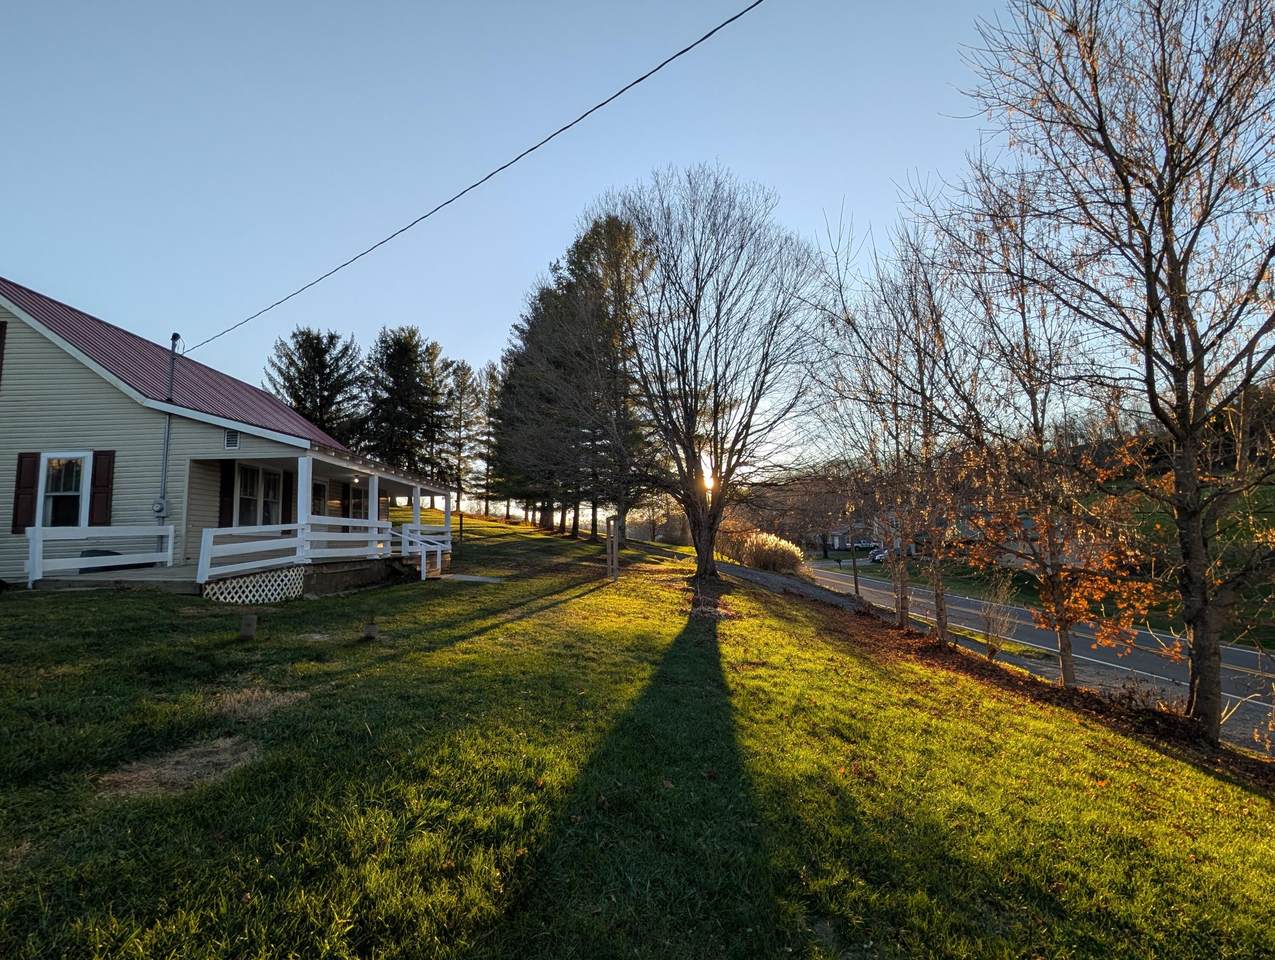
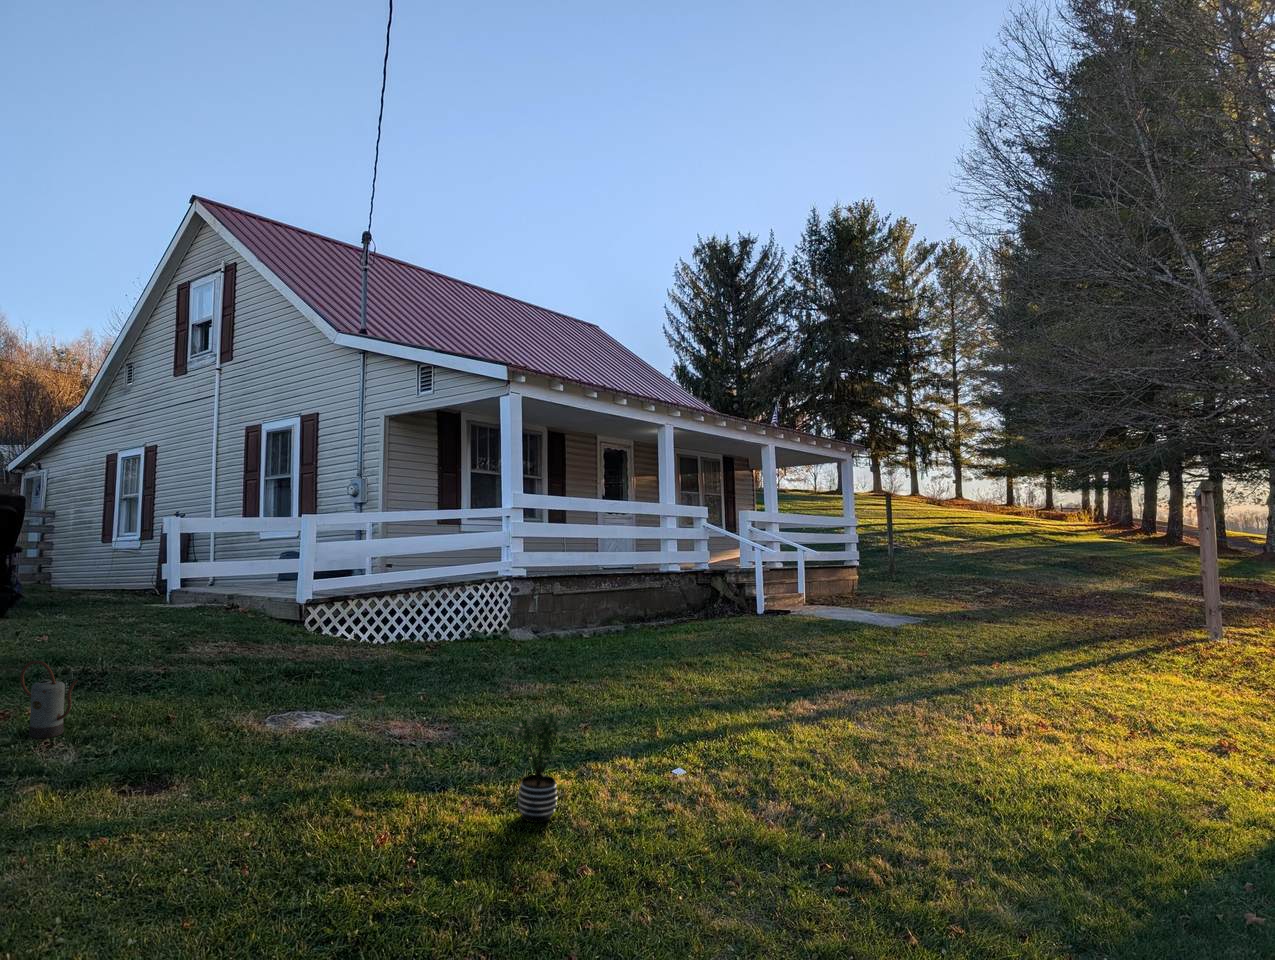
potted plant: present [361,600,384,638] -> present [508,709,575,823]

